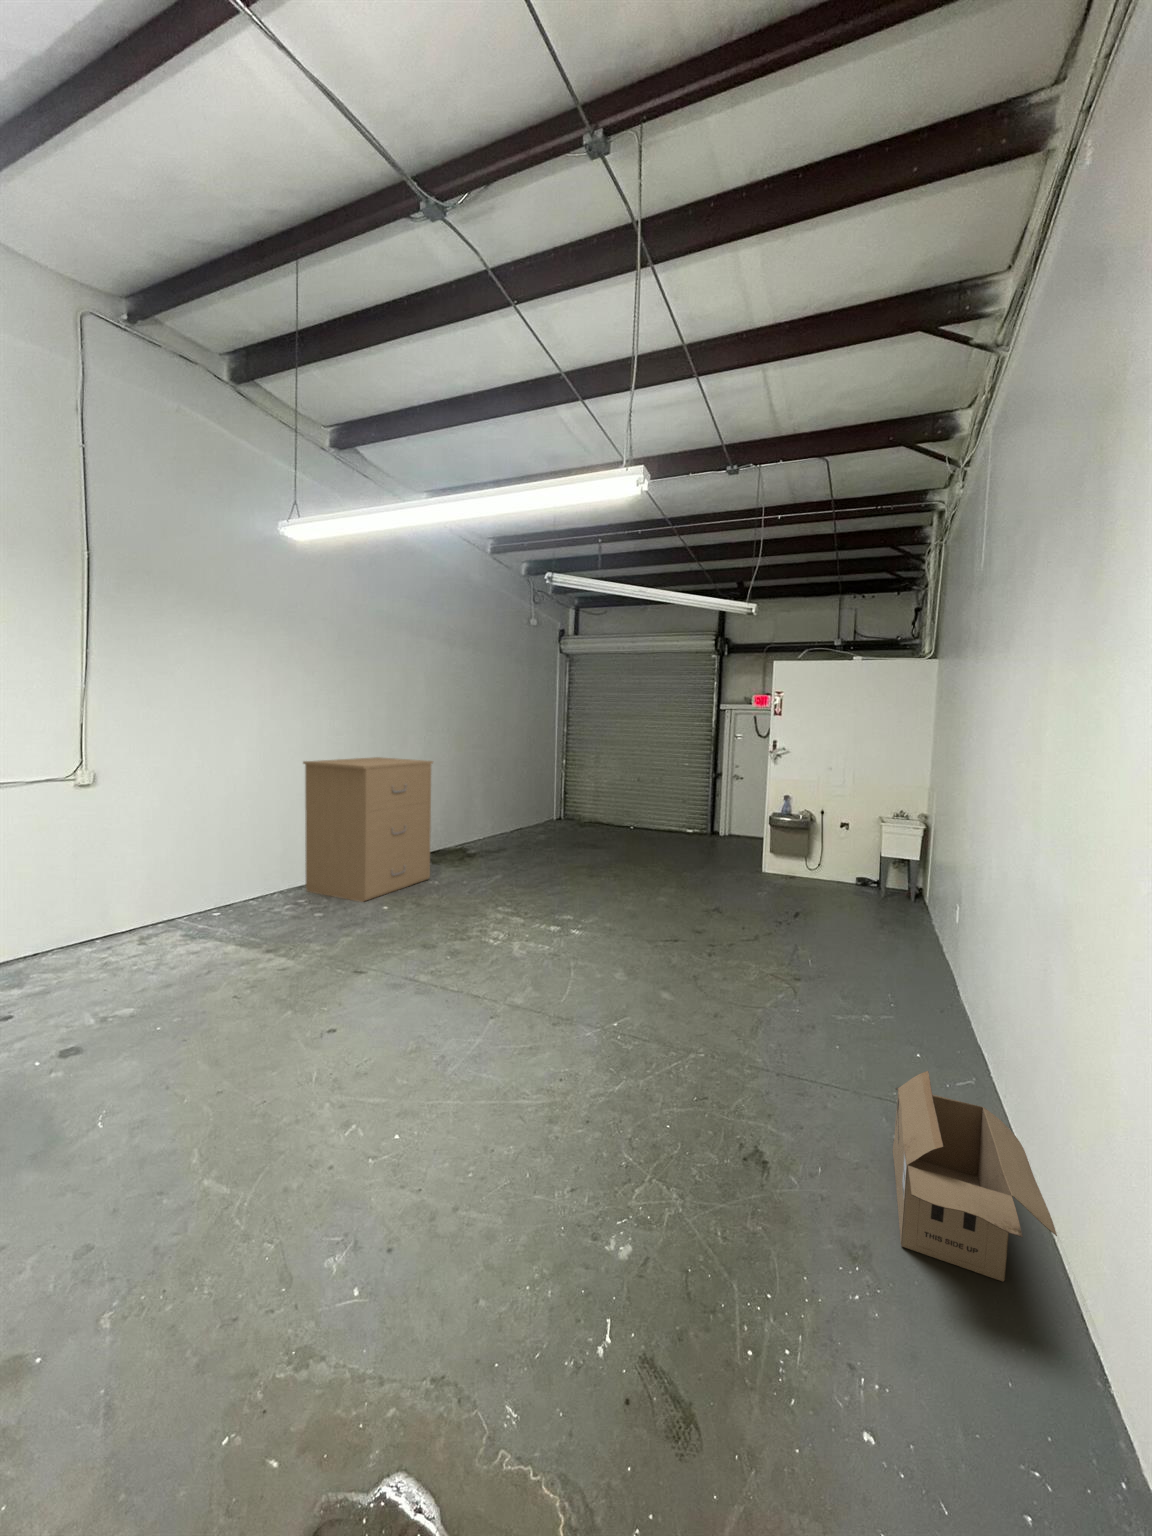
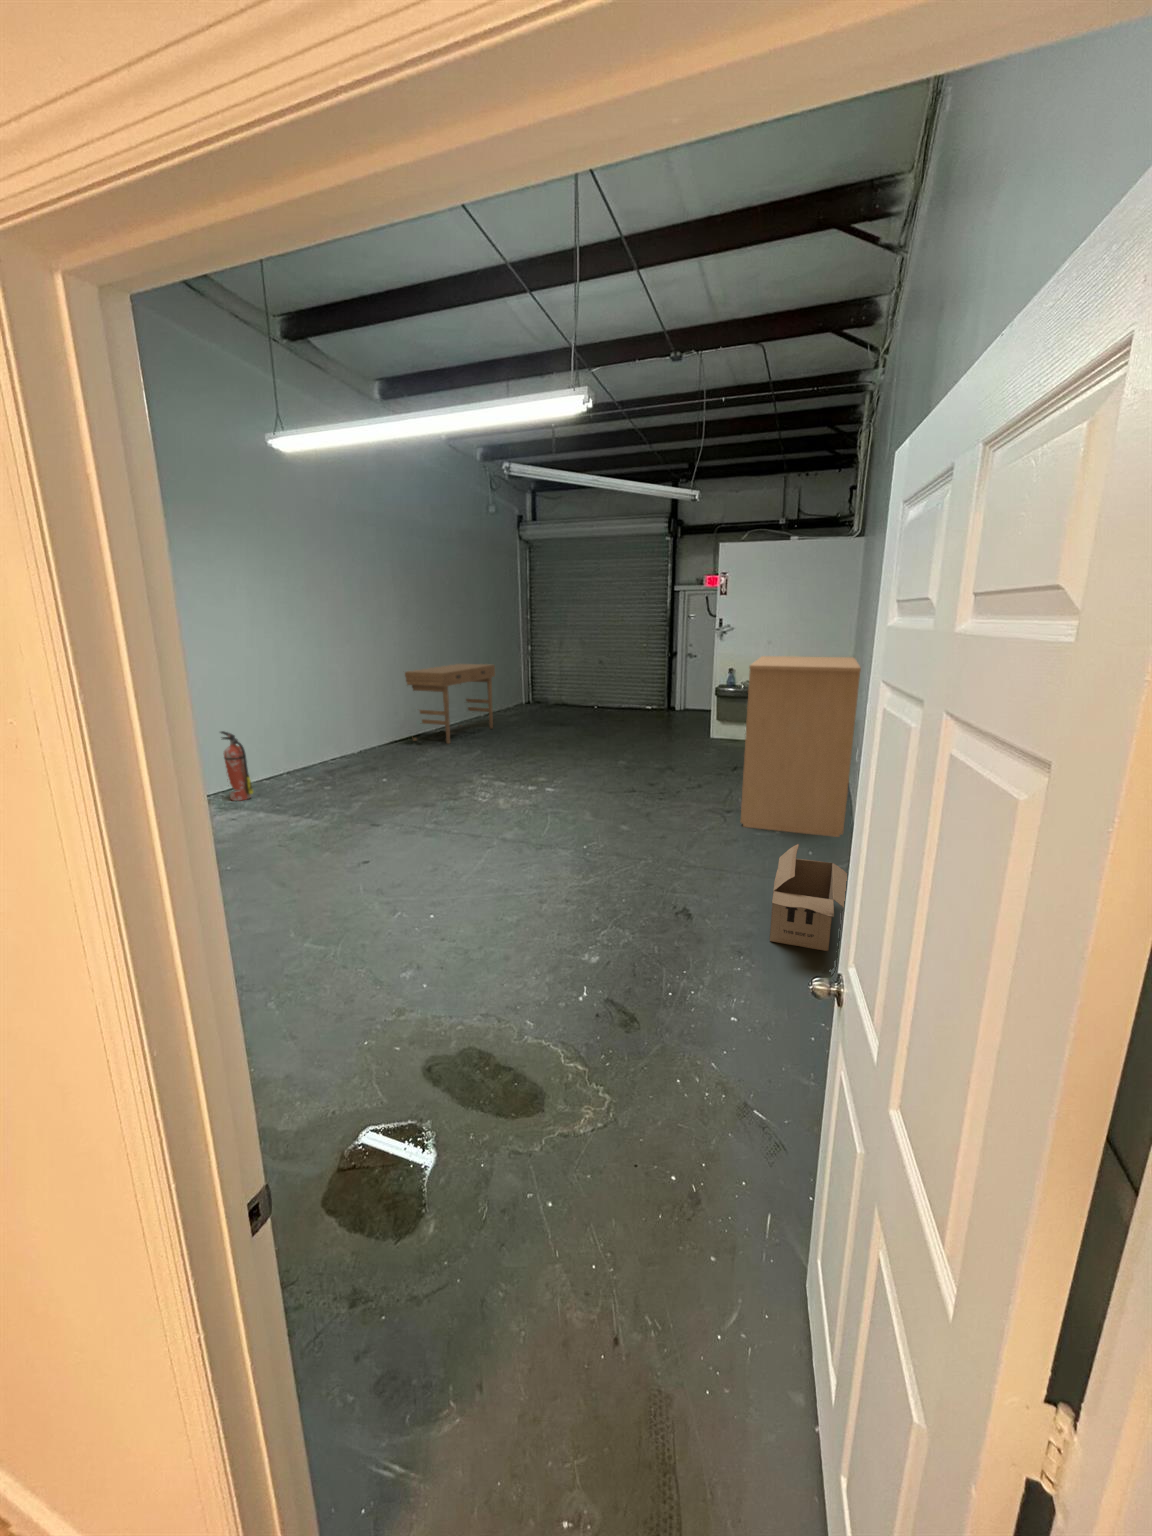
filing cabinet: present [303,757,433,902] -> present [740,656,861,837]
desk: none [427,774,527,862] -> present [405,664,495,744]
fire extinguisher: none [205,842,235,924] -> present [221,731,253,801]

